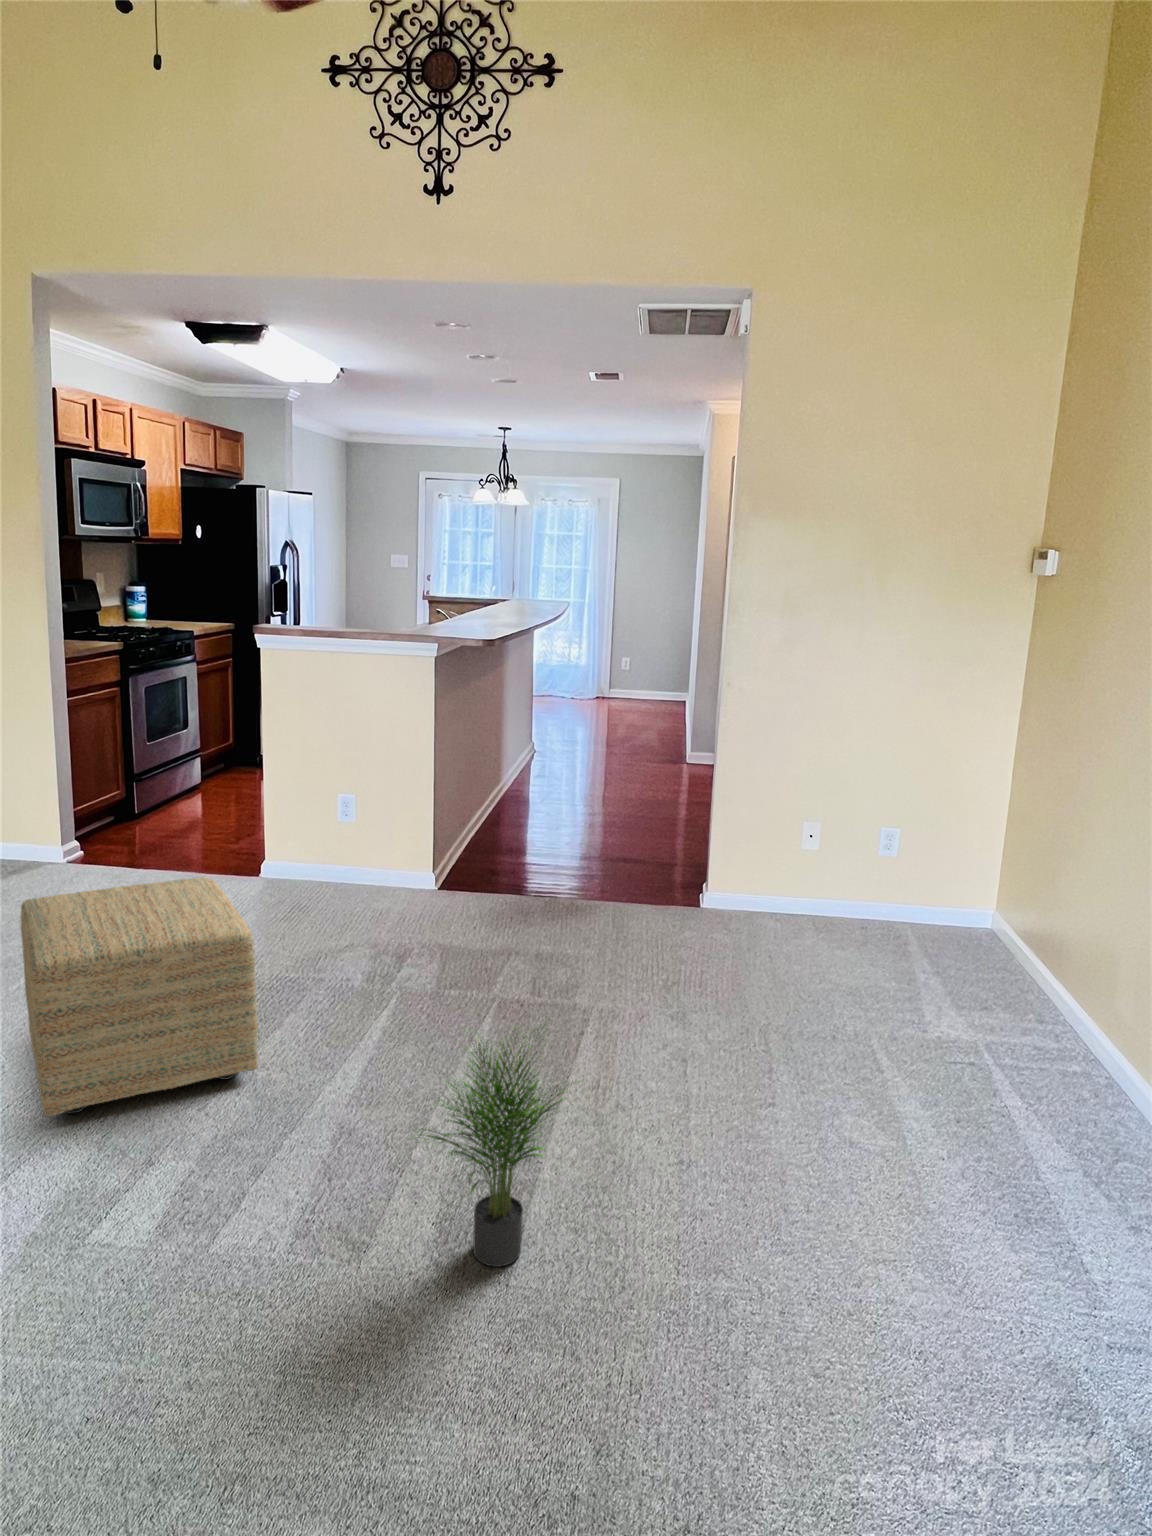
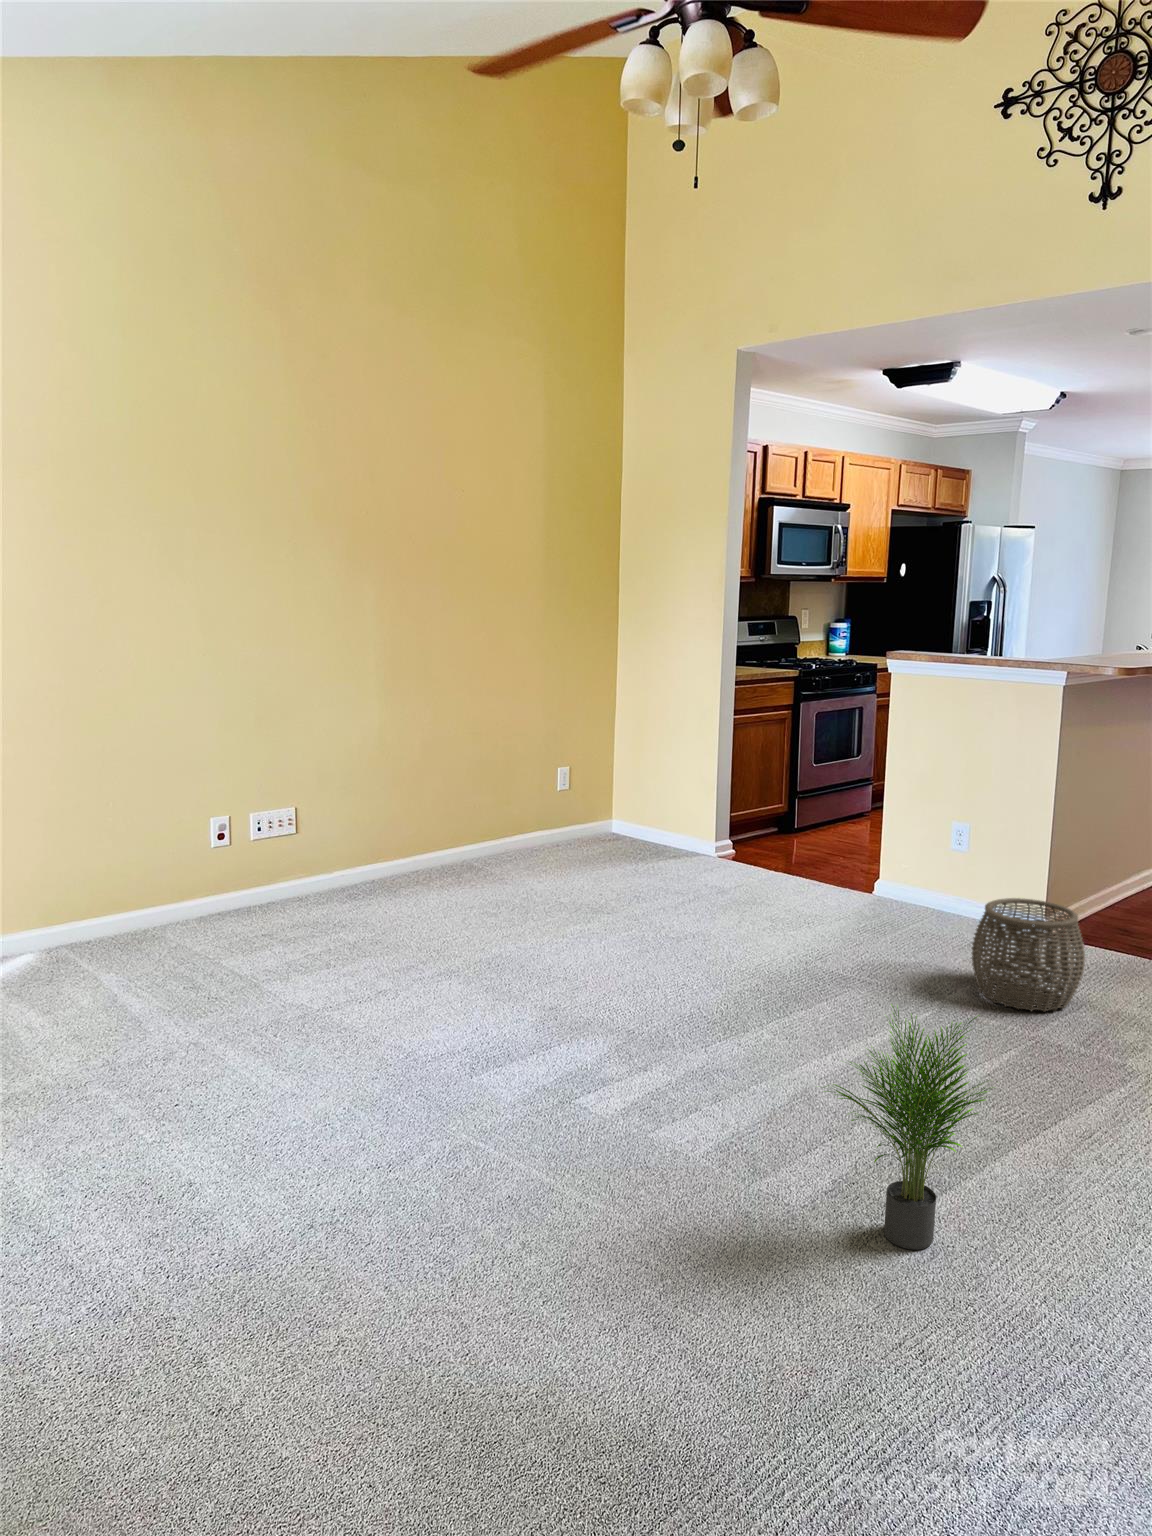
woven basket: none [400,861,500,967] -> present [971,898,1085,1012]
ottoman: present [21,878,258,1117] -> none [602,859,781,1042]

